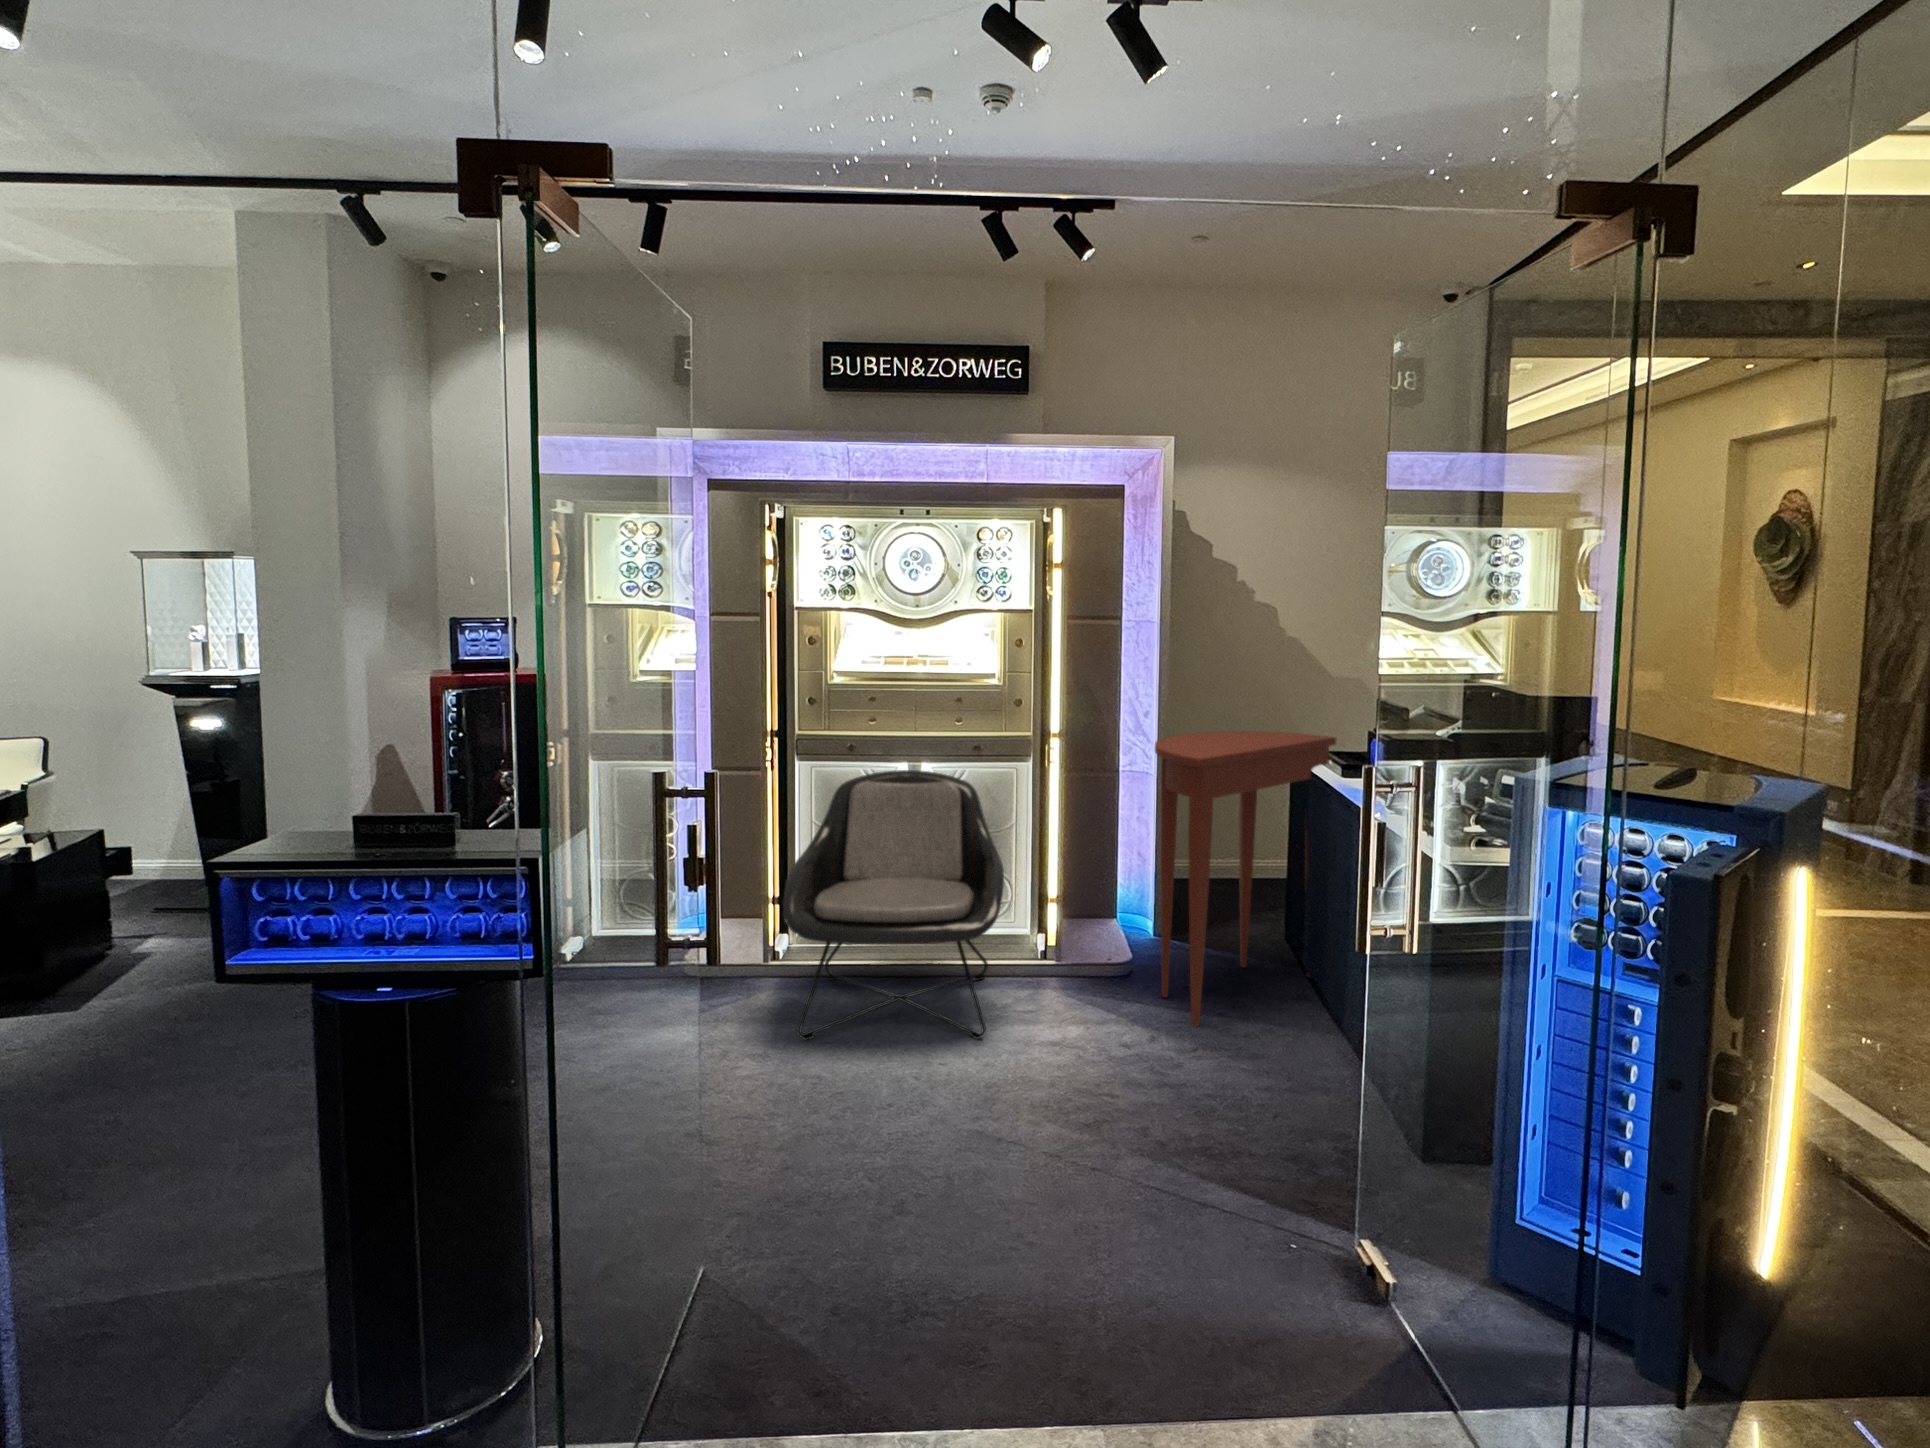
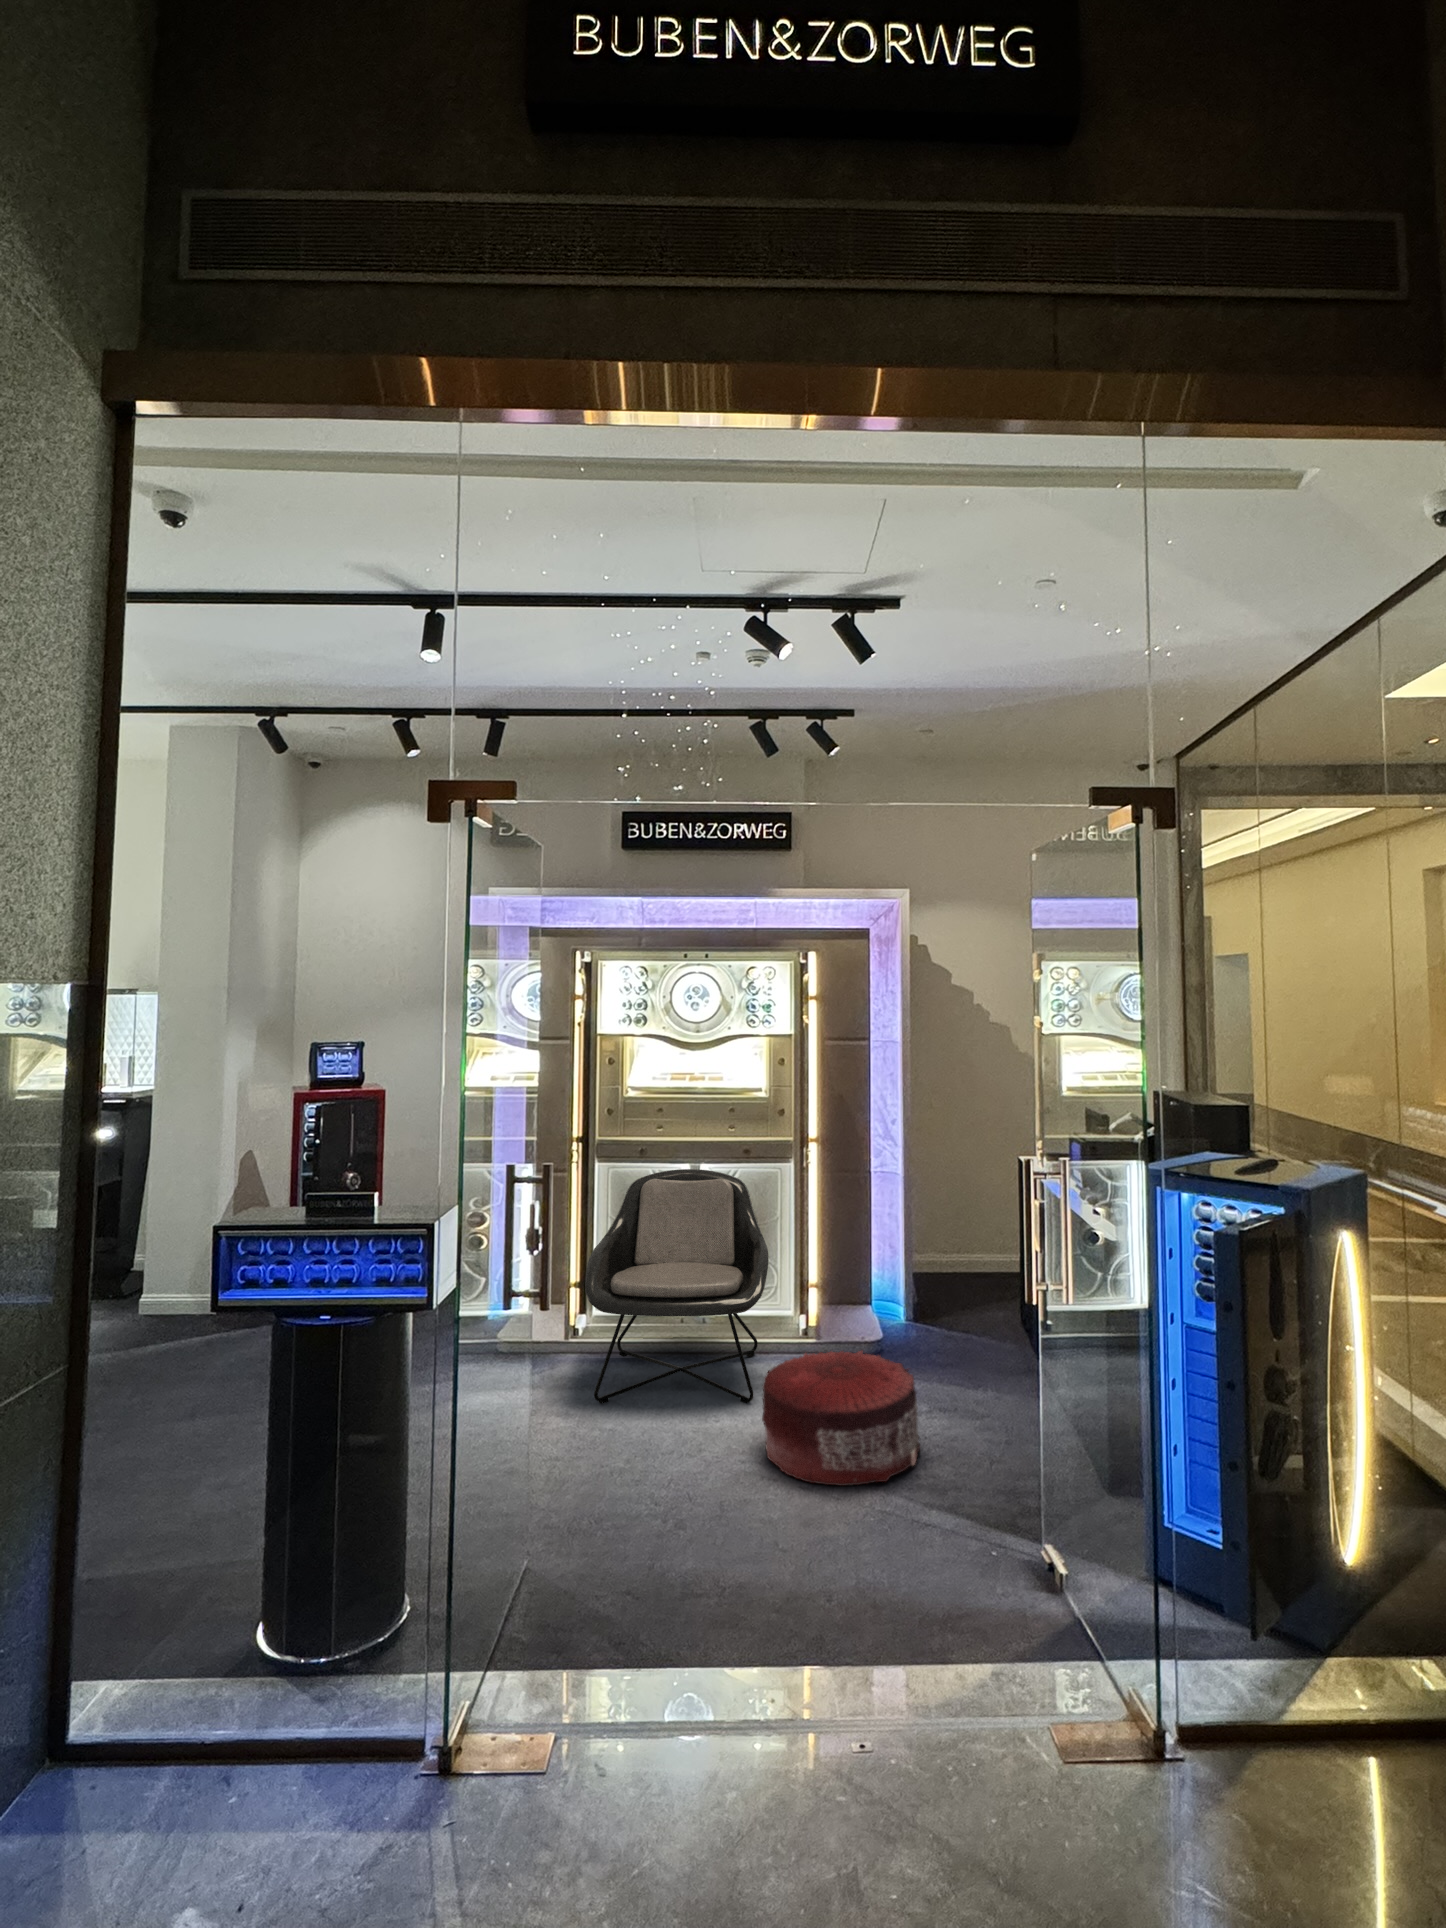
console table: present [1155,731,1336,1027] -> none [894,1134,1051,1395]
pouf: none [999,983,1190,1149] -> present [762,1351,920,1486]

